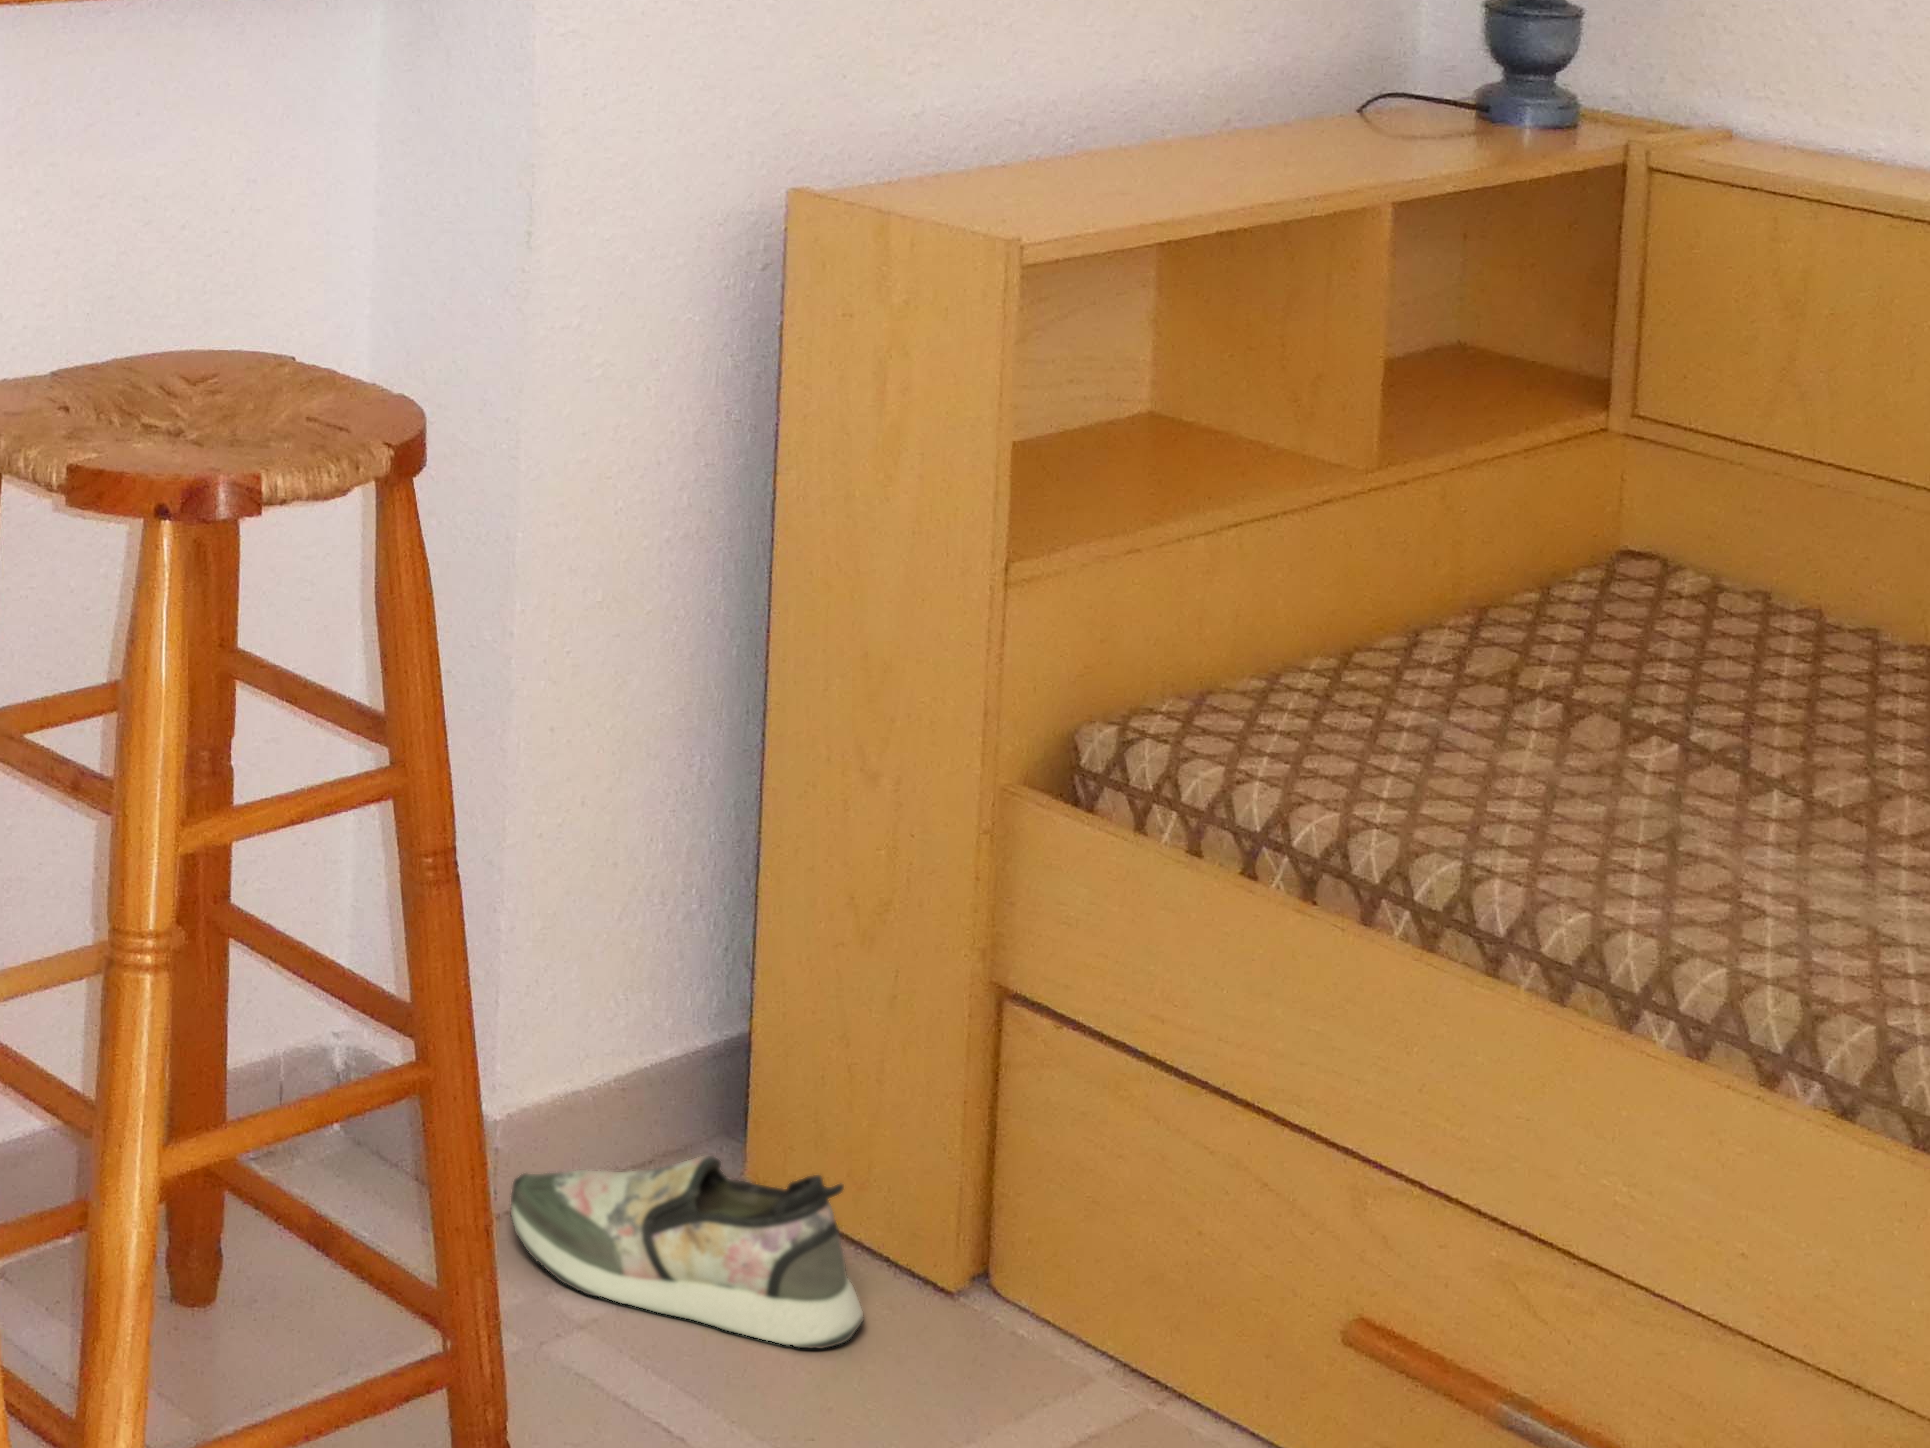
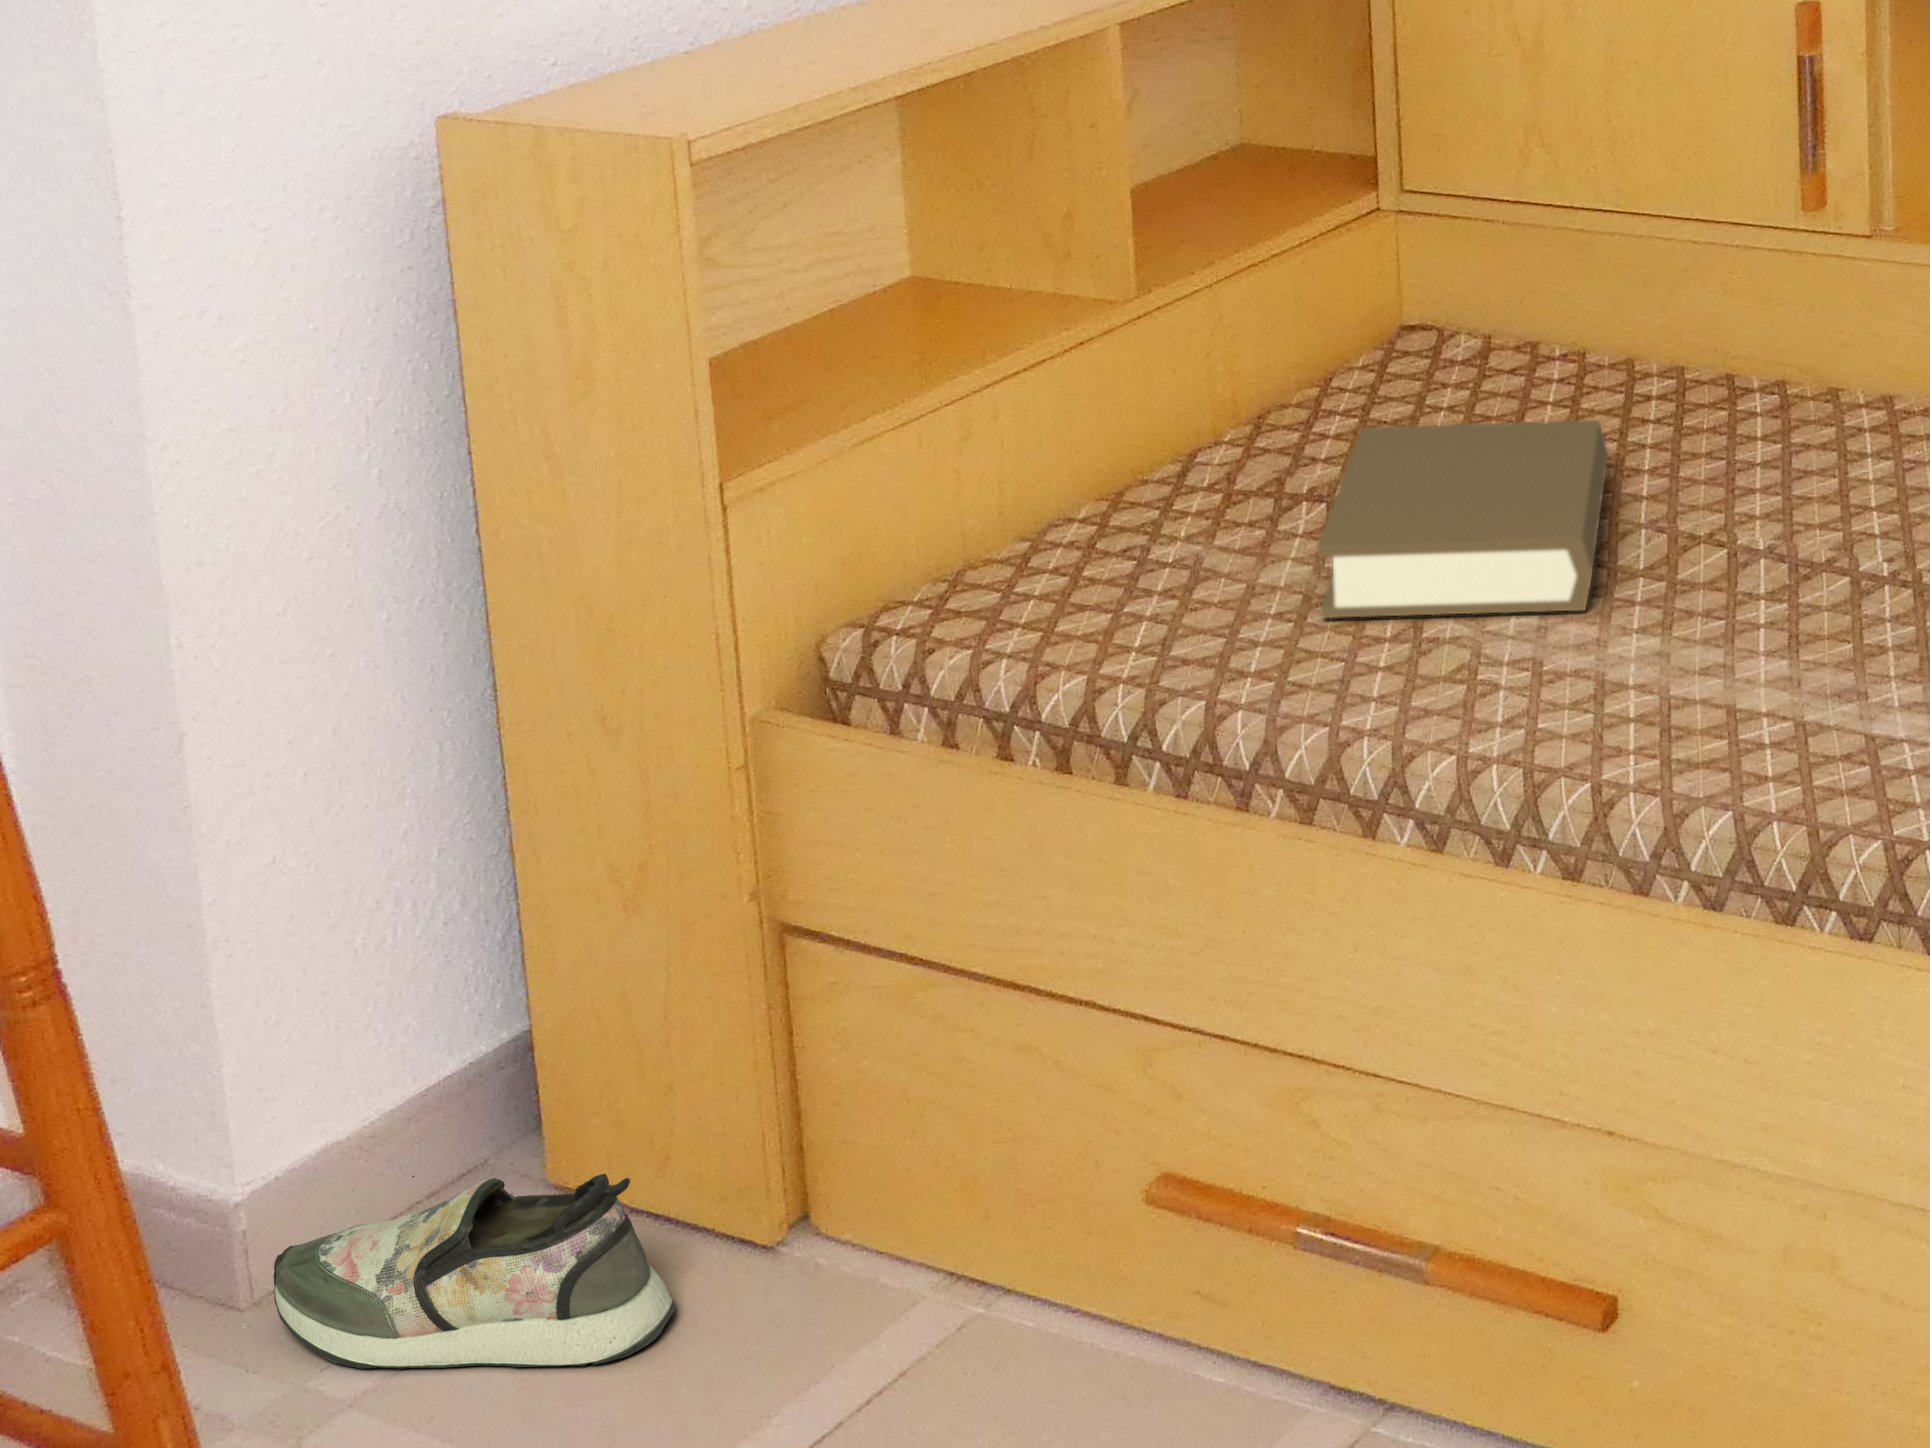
book: none [1572,640,1866,856] -> present [1318,420,1608,618]

